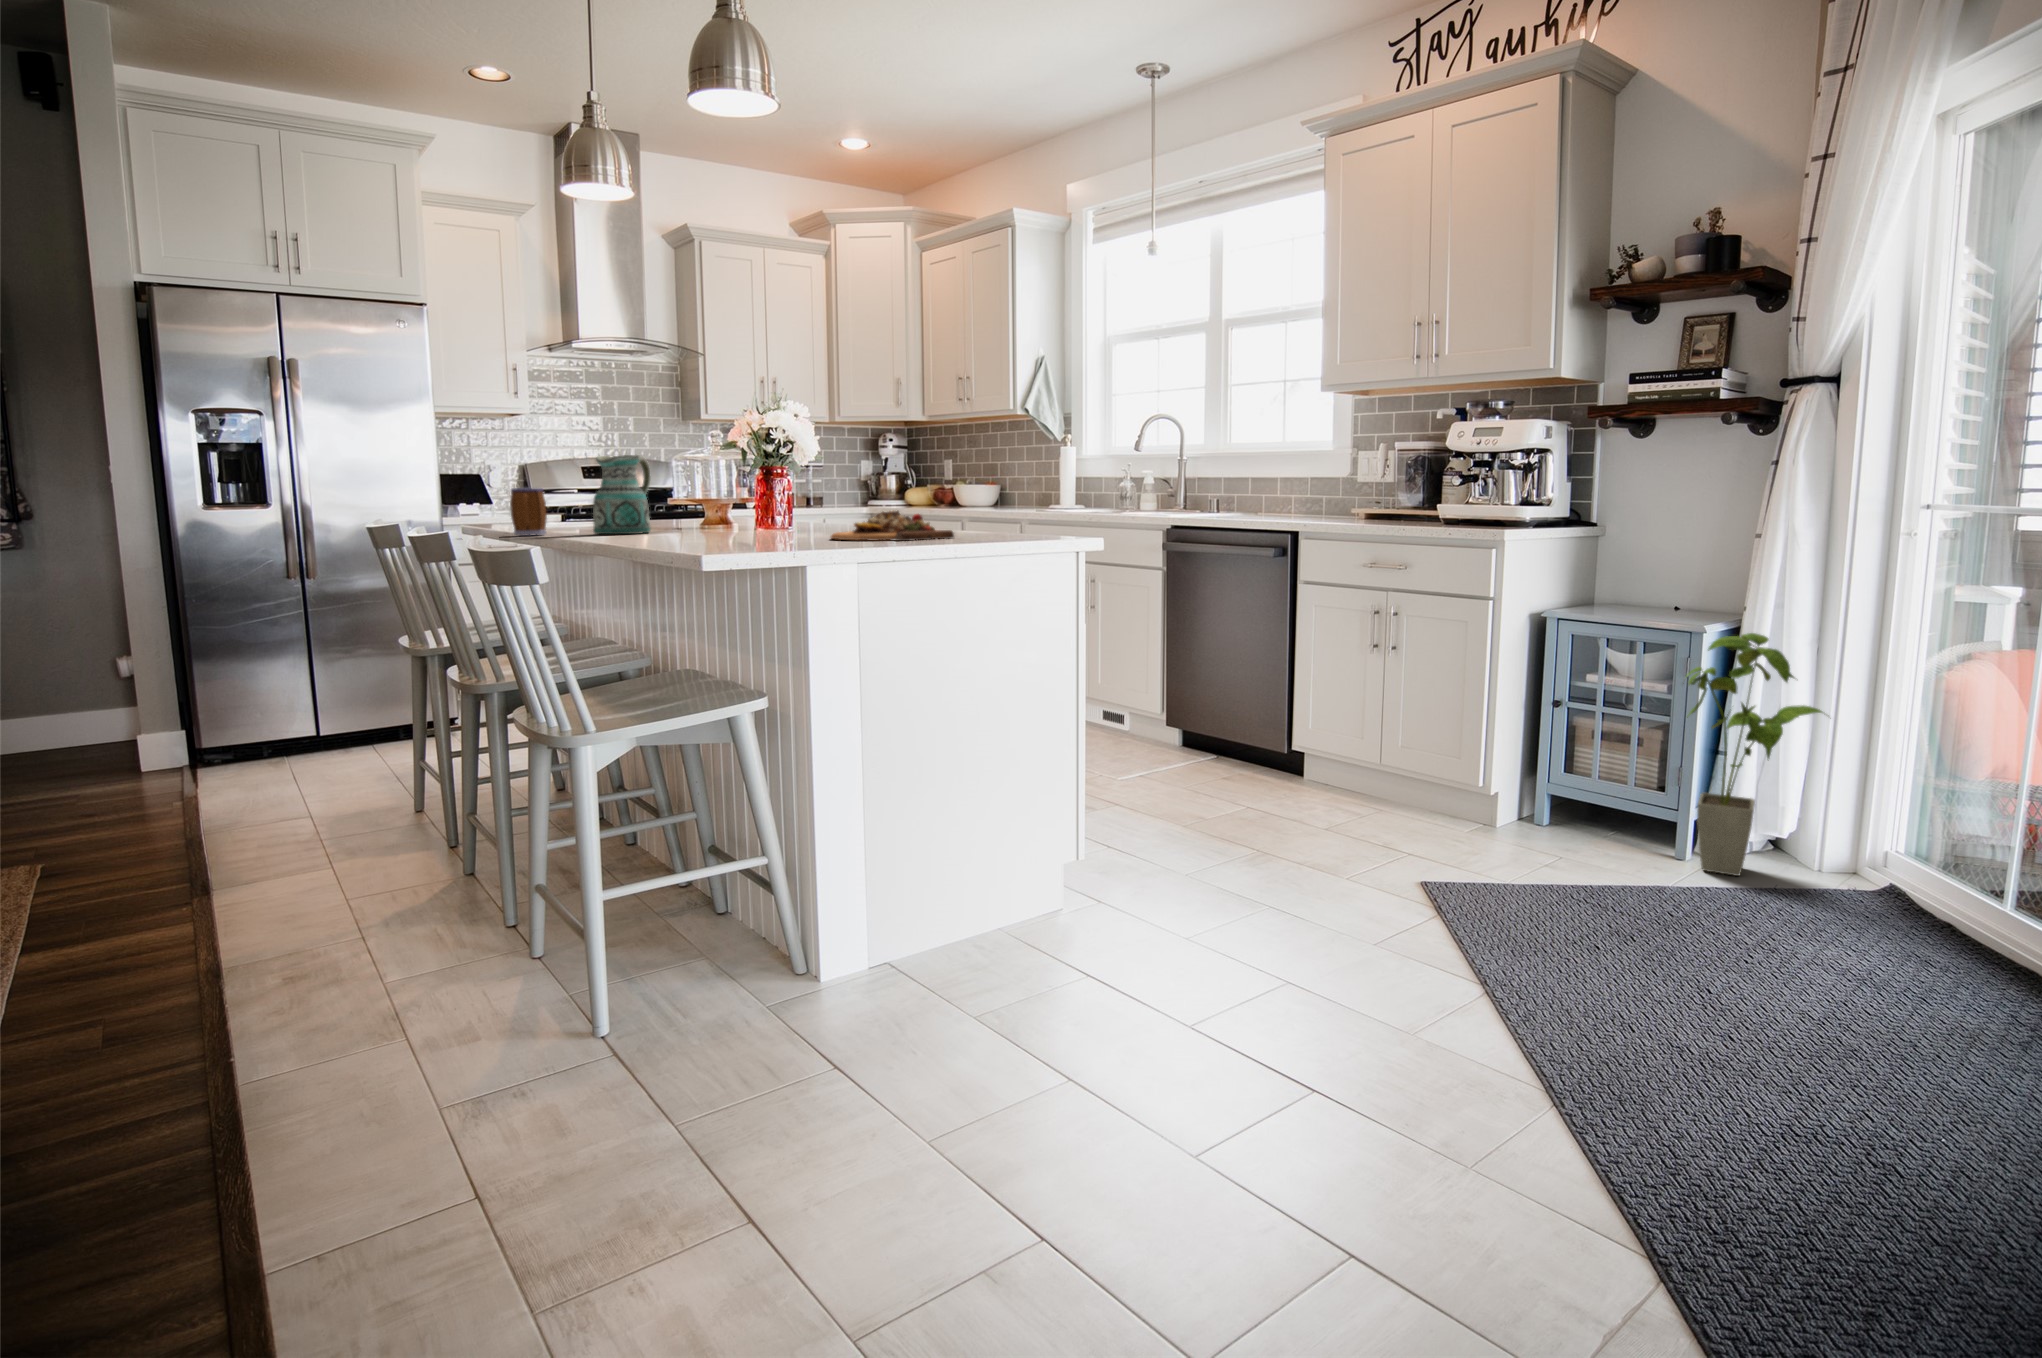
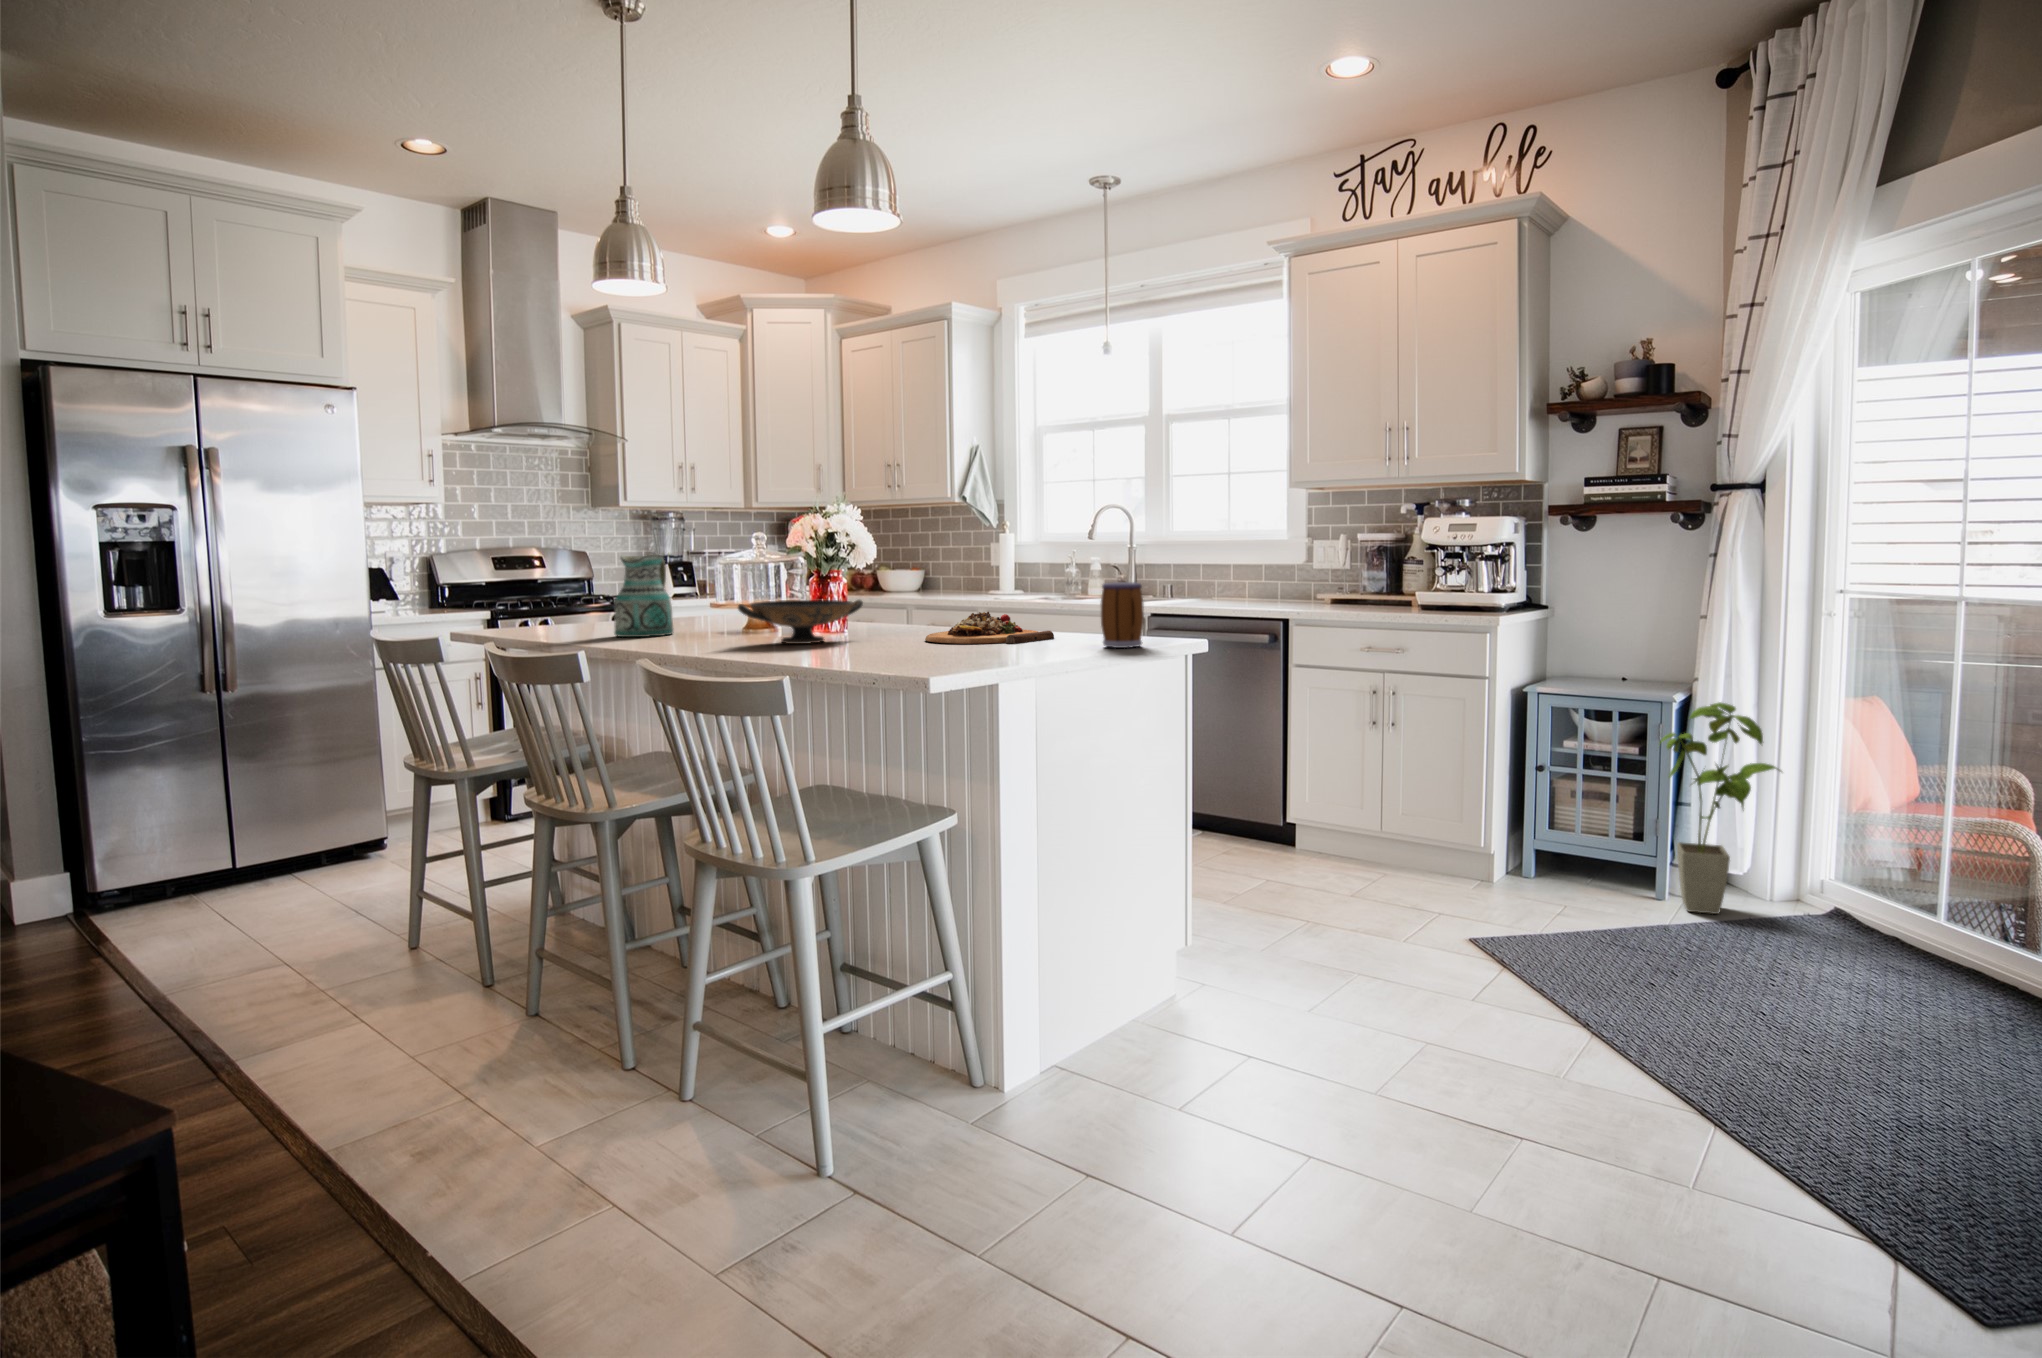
mug: present [510,488,547,536] -> present [1101,582,1144,648]
decorative bowl: none [654,497,788,539] -> present [738,600,863,644]

